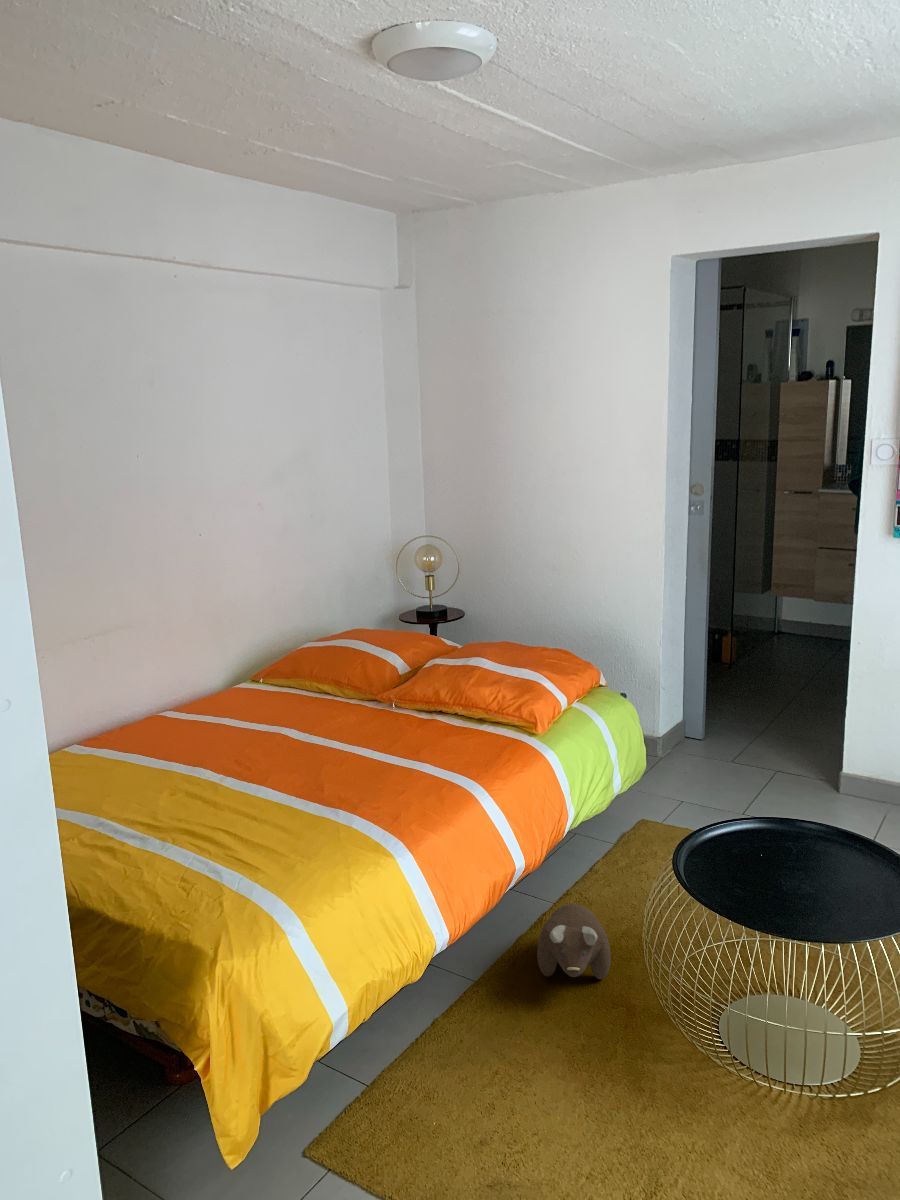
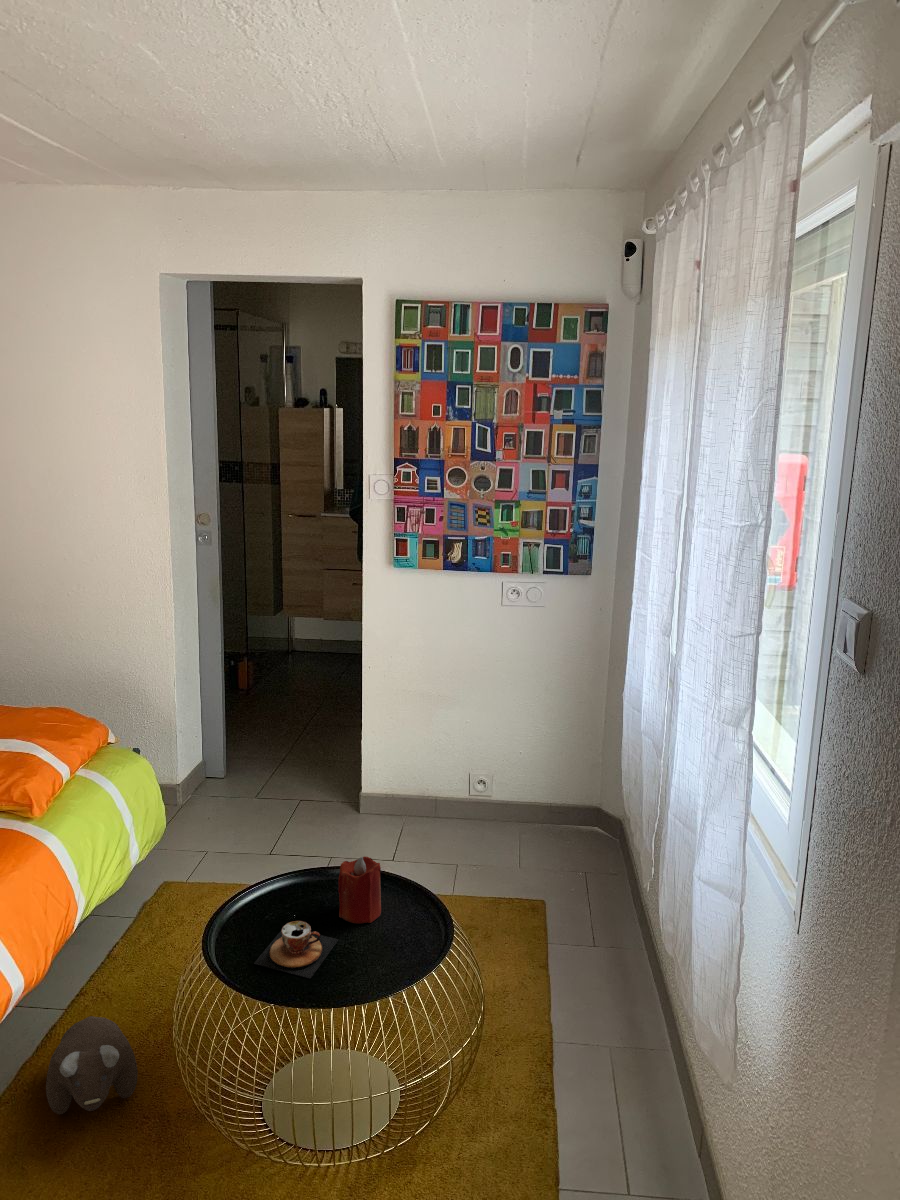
candle: none [807,808,854,873] -> present [338,856,381,924]
teacup: none [721,852,805,905] -> present [254,921,338,978]

